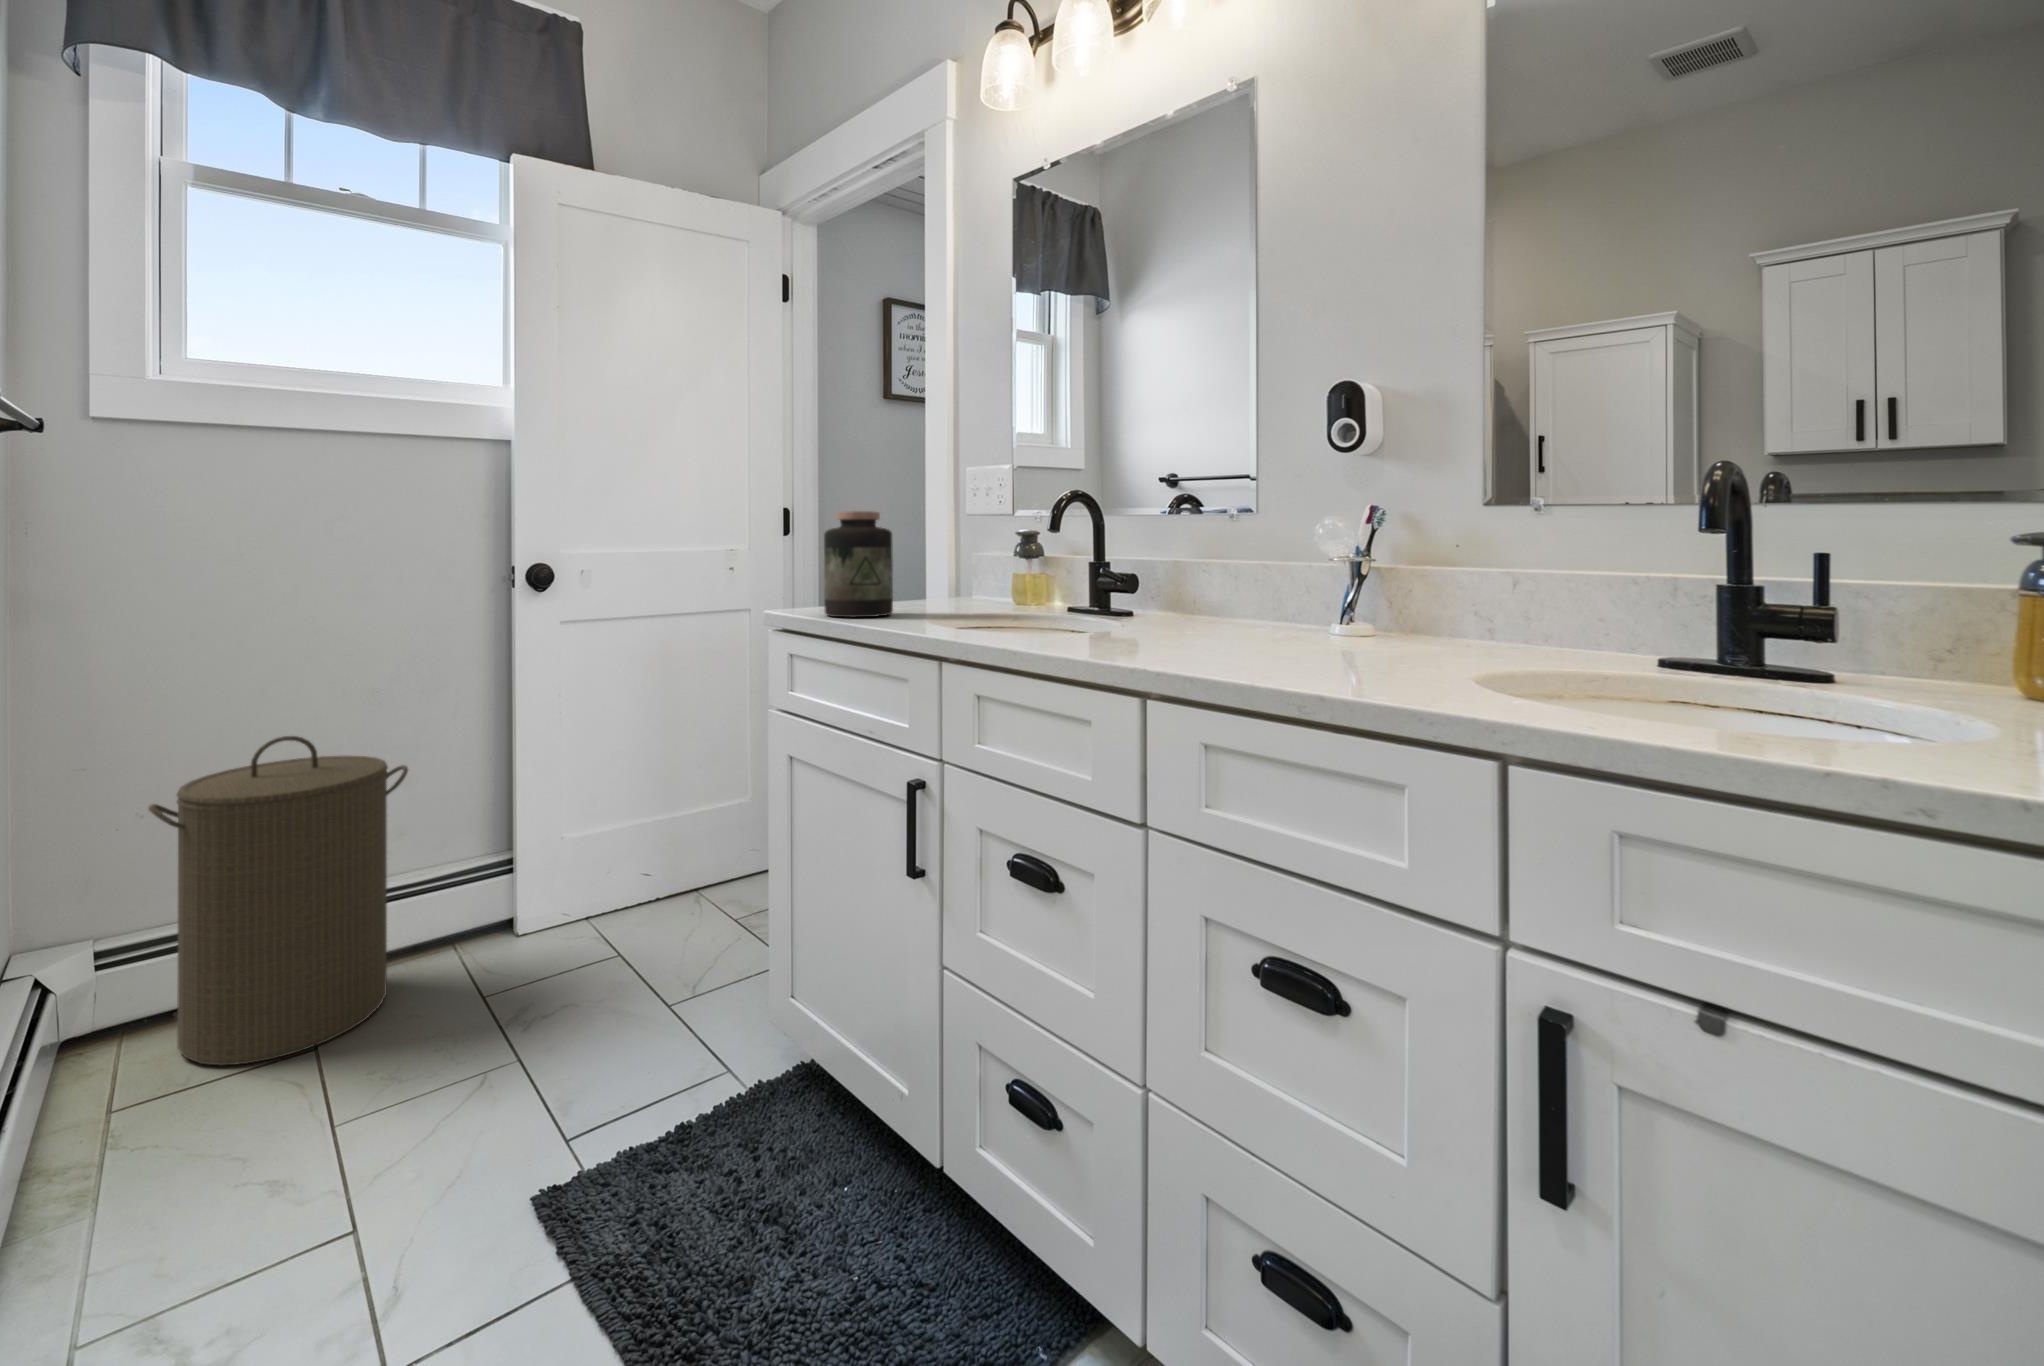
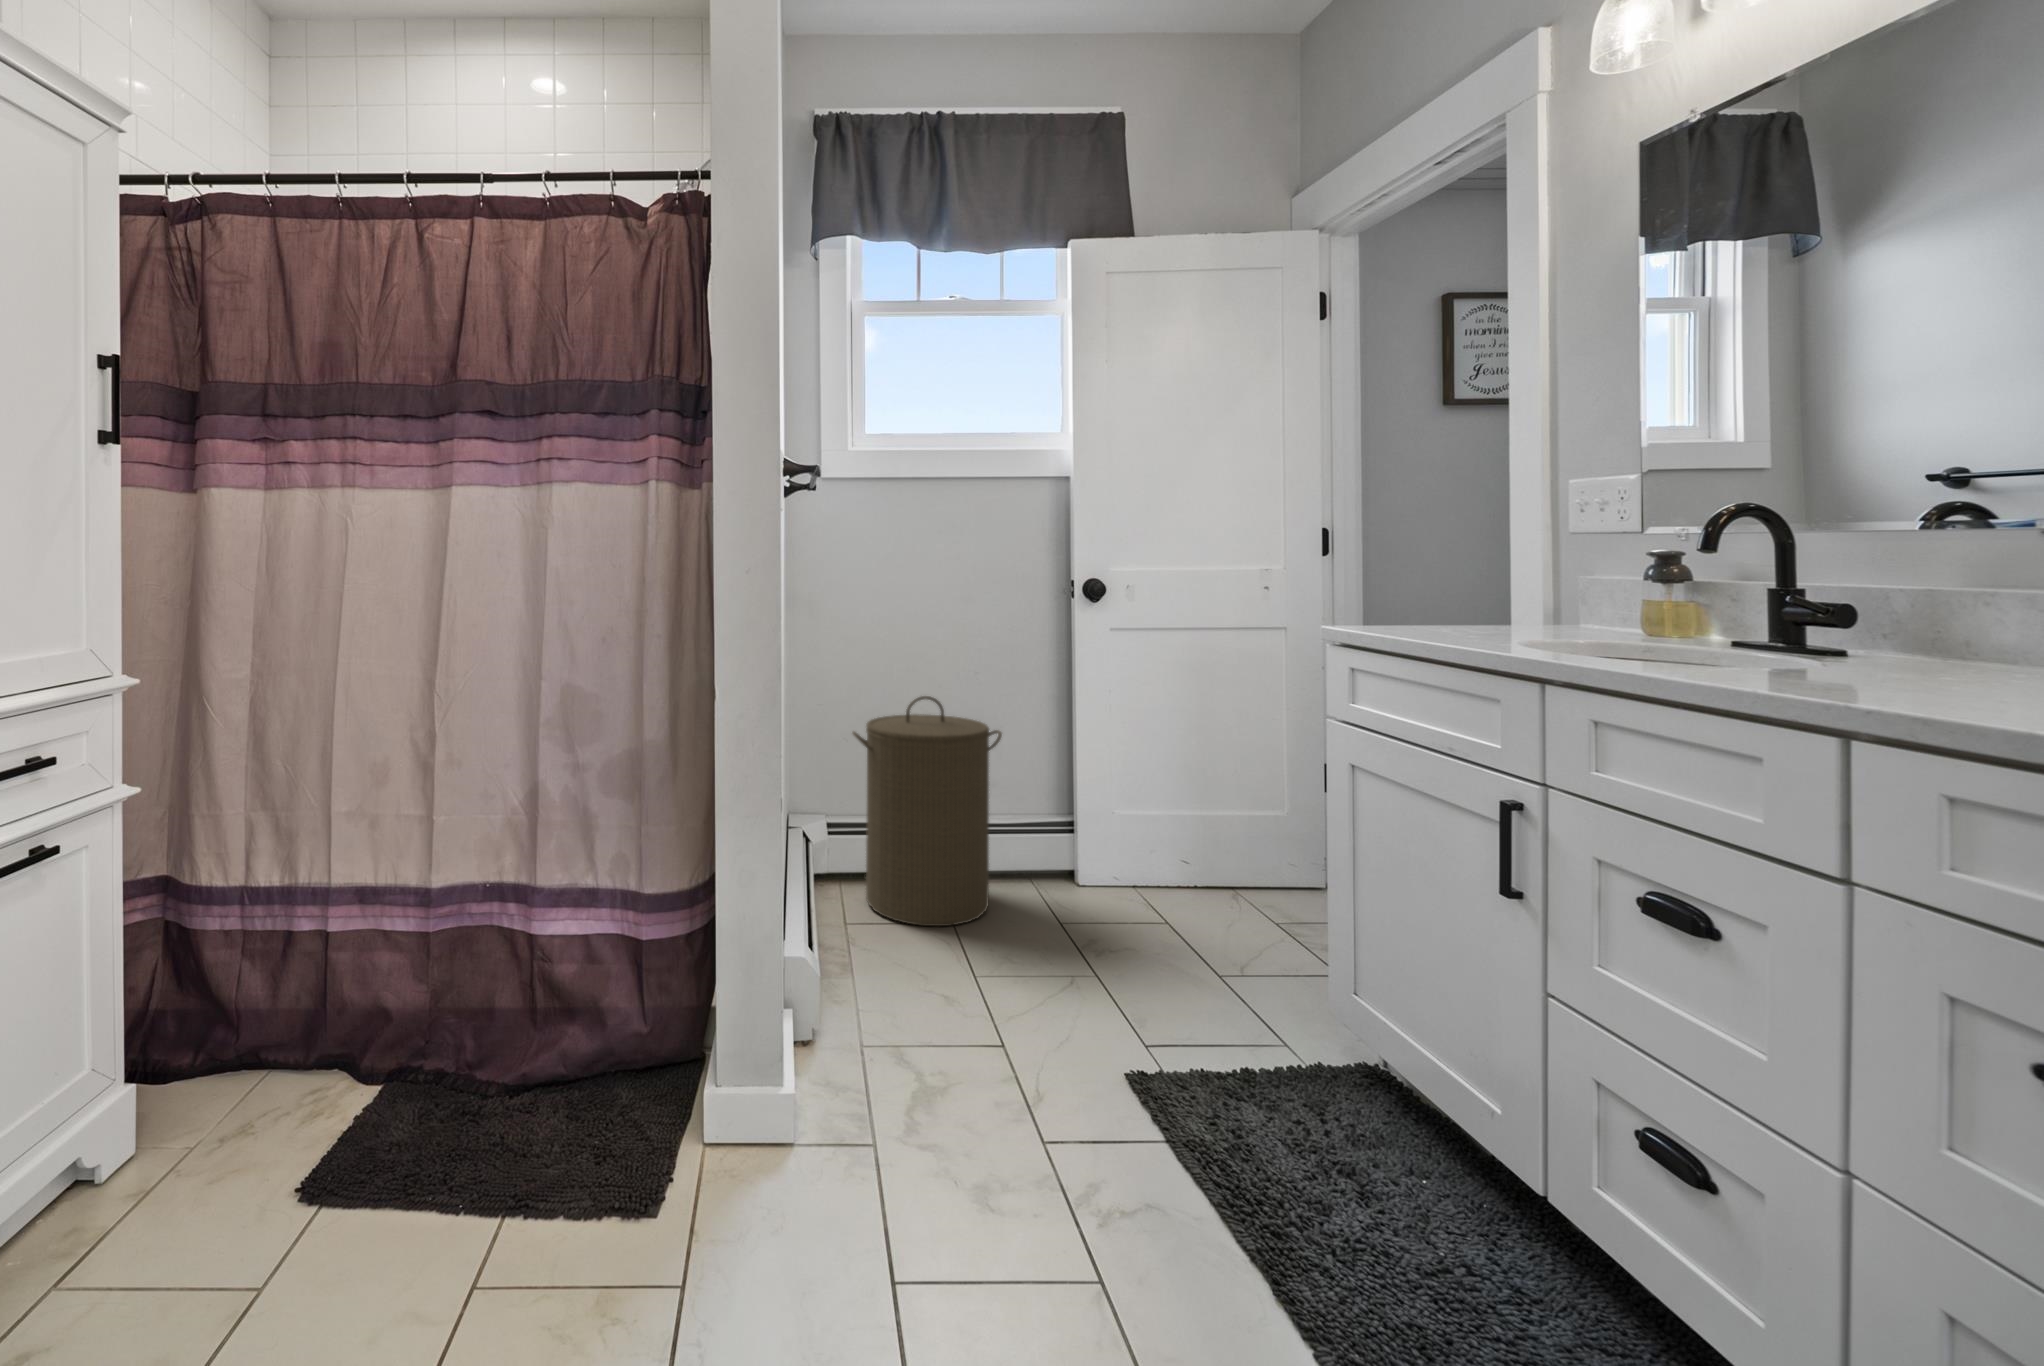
jar: present [824,511,893,617] -> none [1391,531,1474,637]

